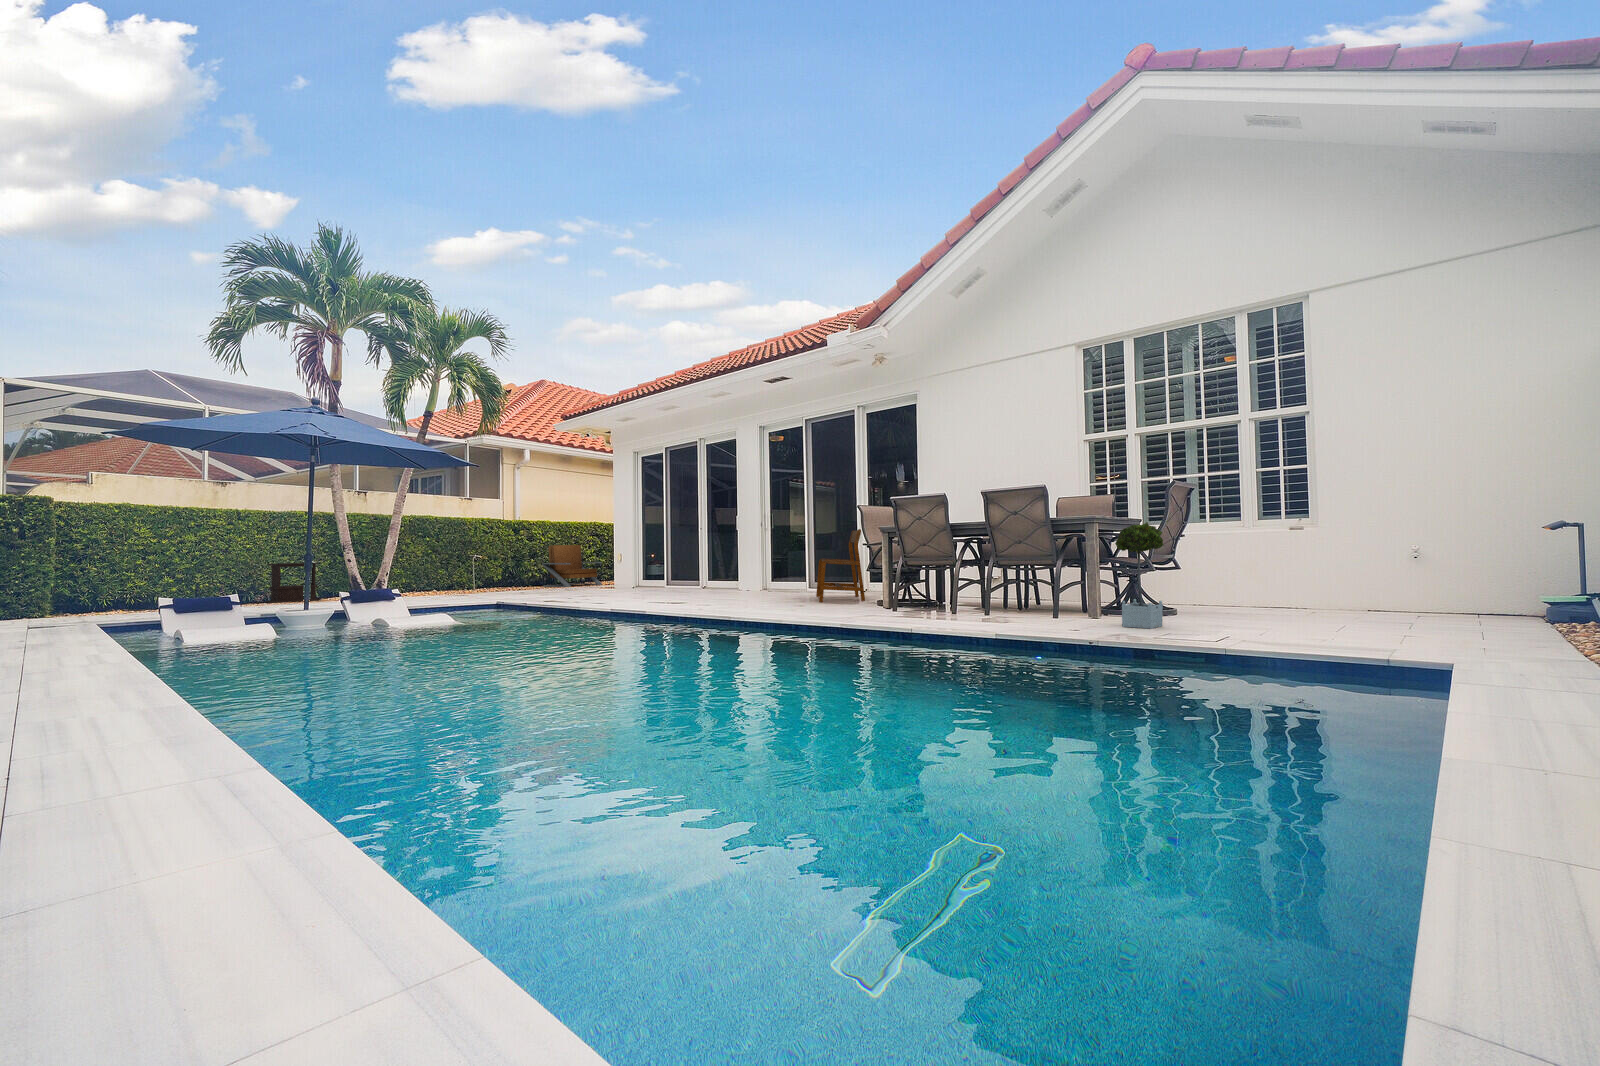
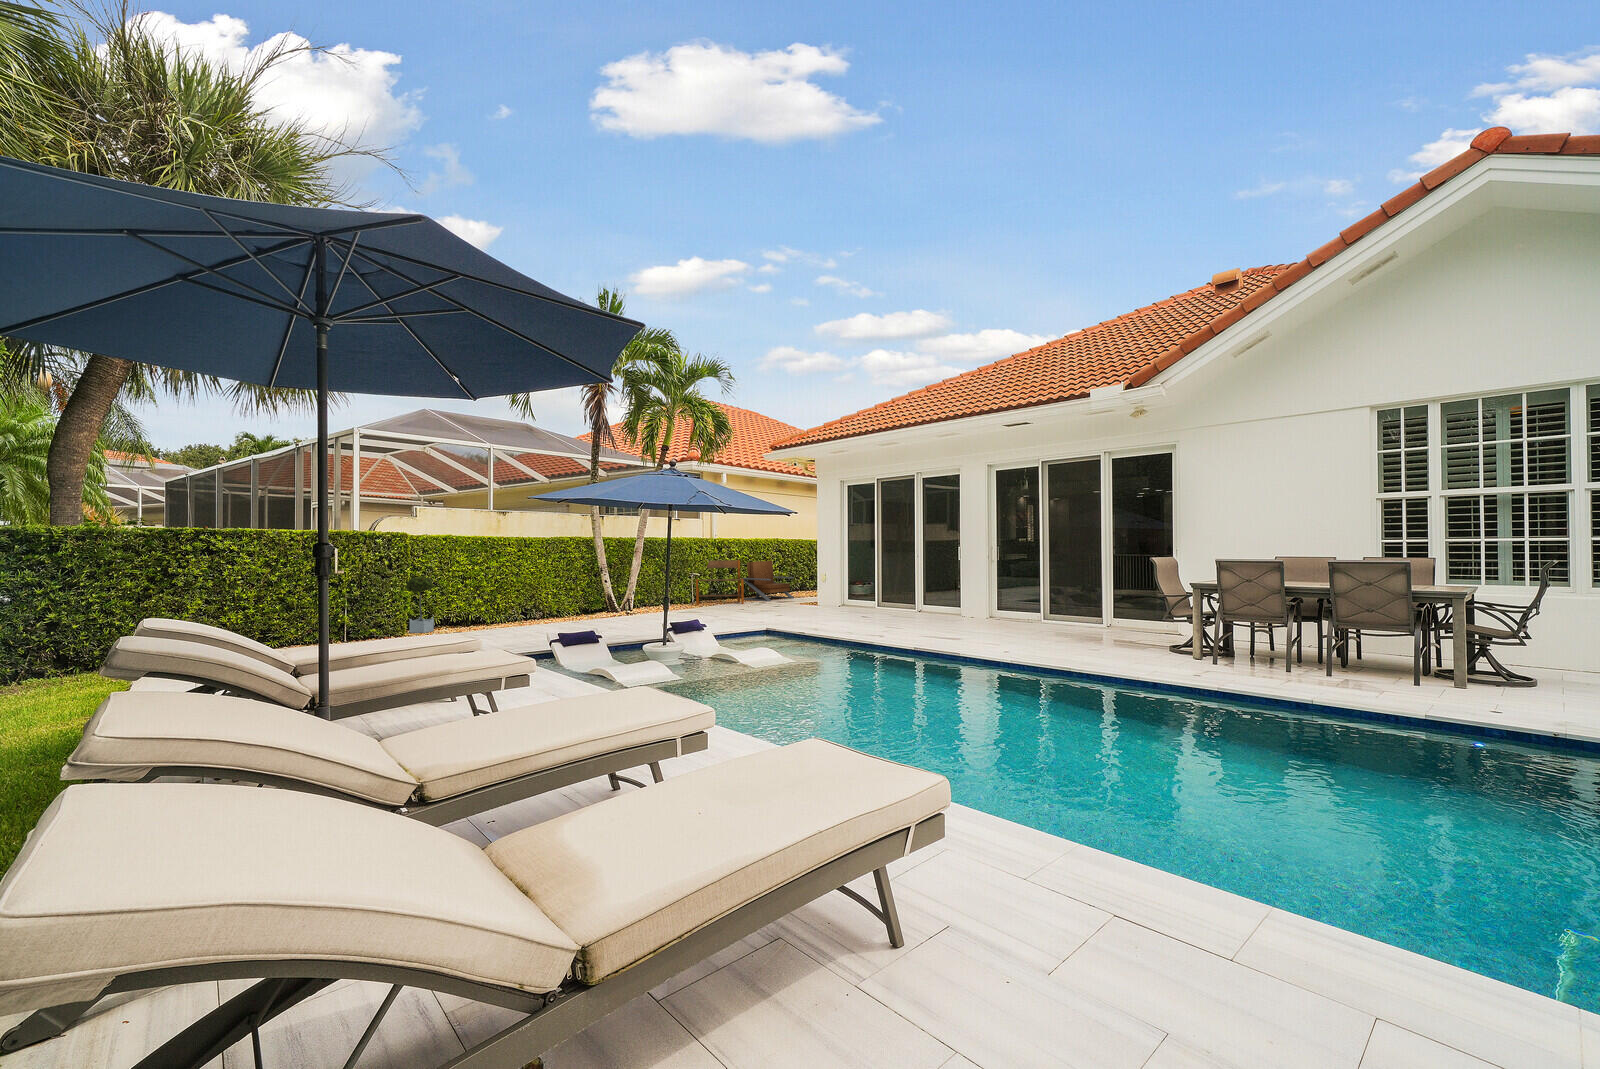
potted tree: present [1115,522,1163,629] -> present [406,576,434,633]
bench: present [816,529,865,602] -> present [696,560,744,605]
side table: present [266,563,321,603] -> none [543,583,588,620]

